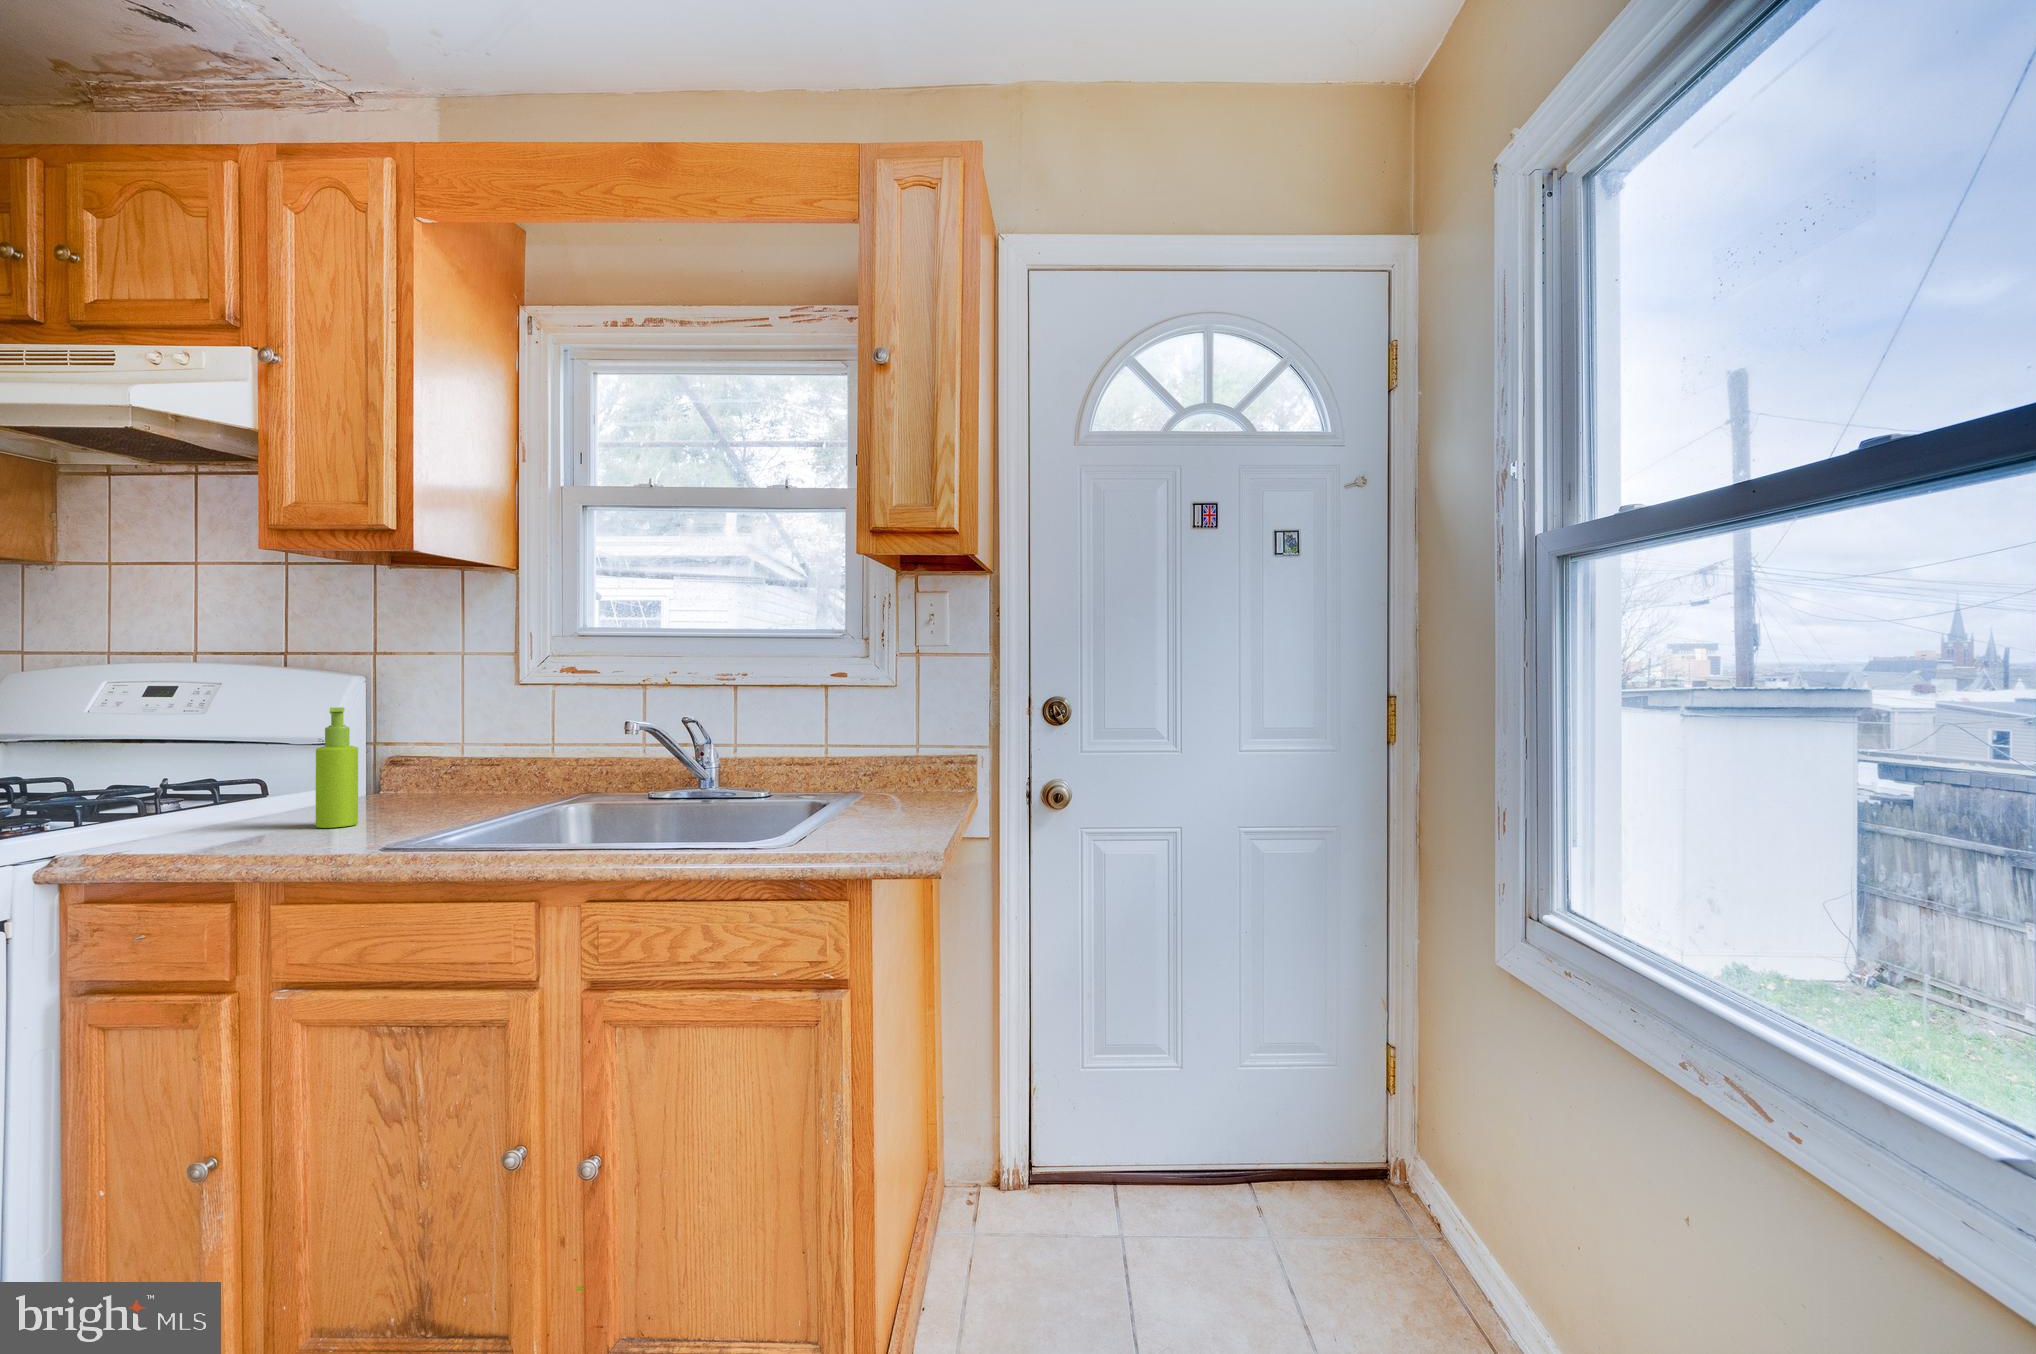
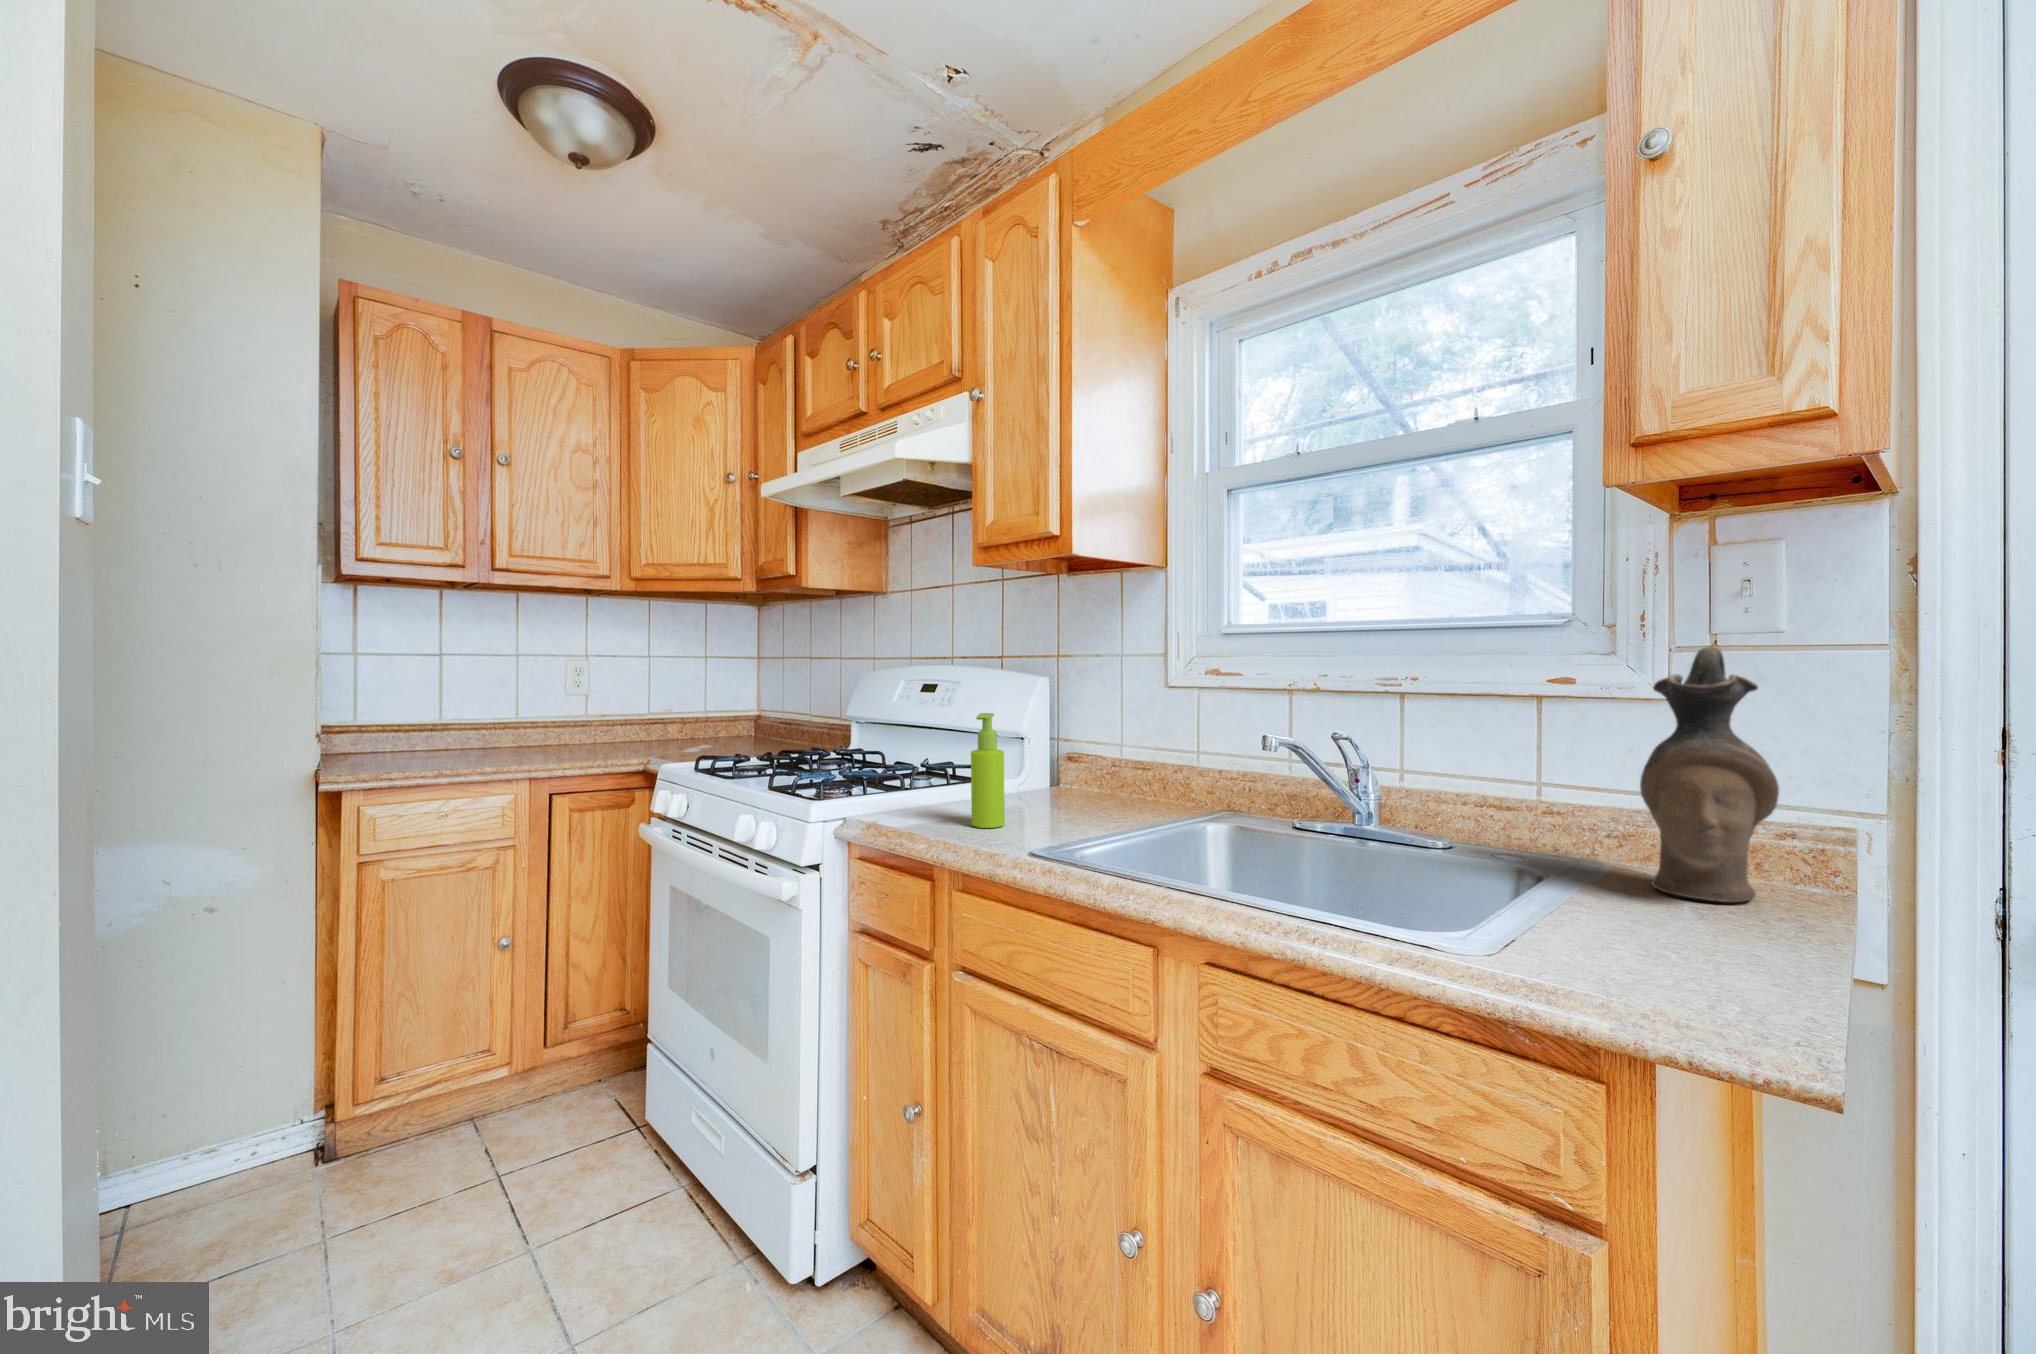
ceramic pitcher: none [881,651,942,800] -> present [1640,647,1779,902]

